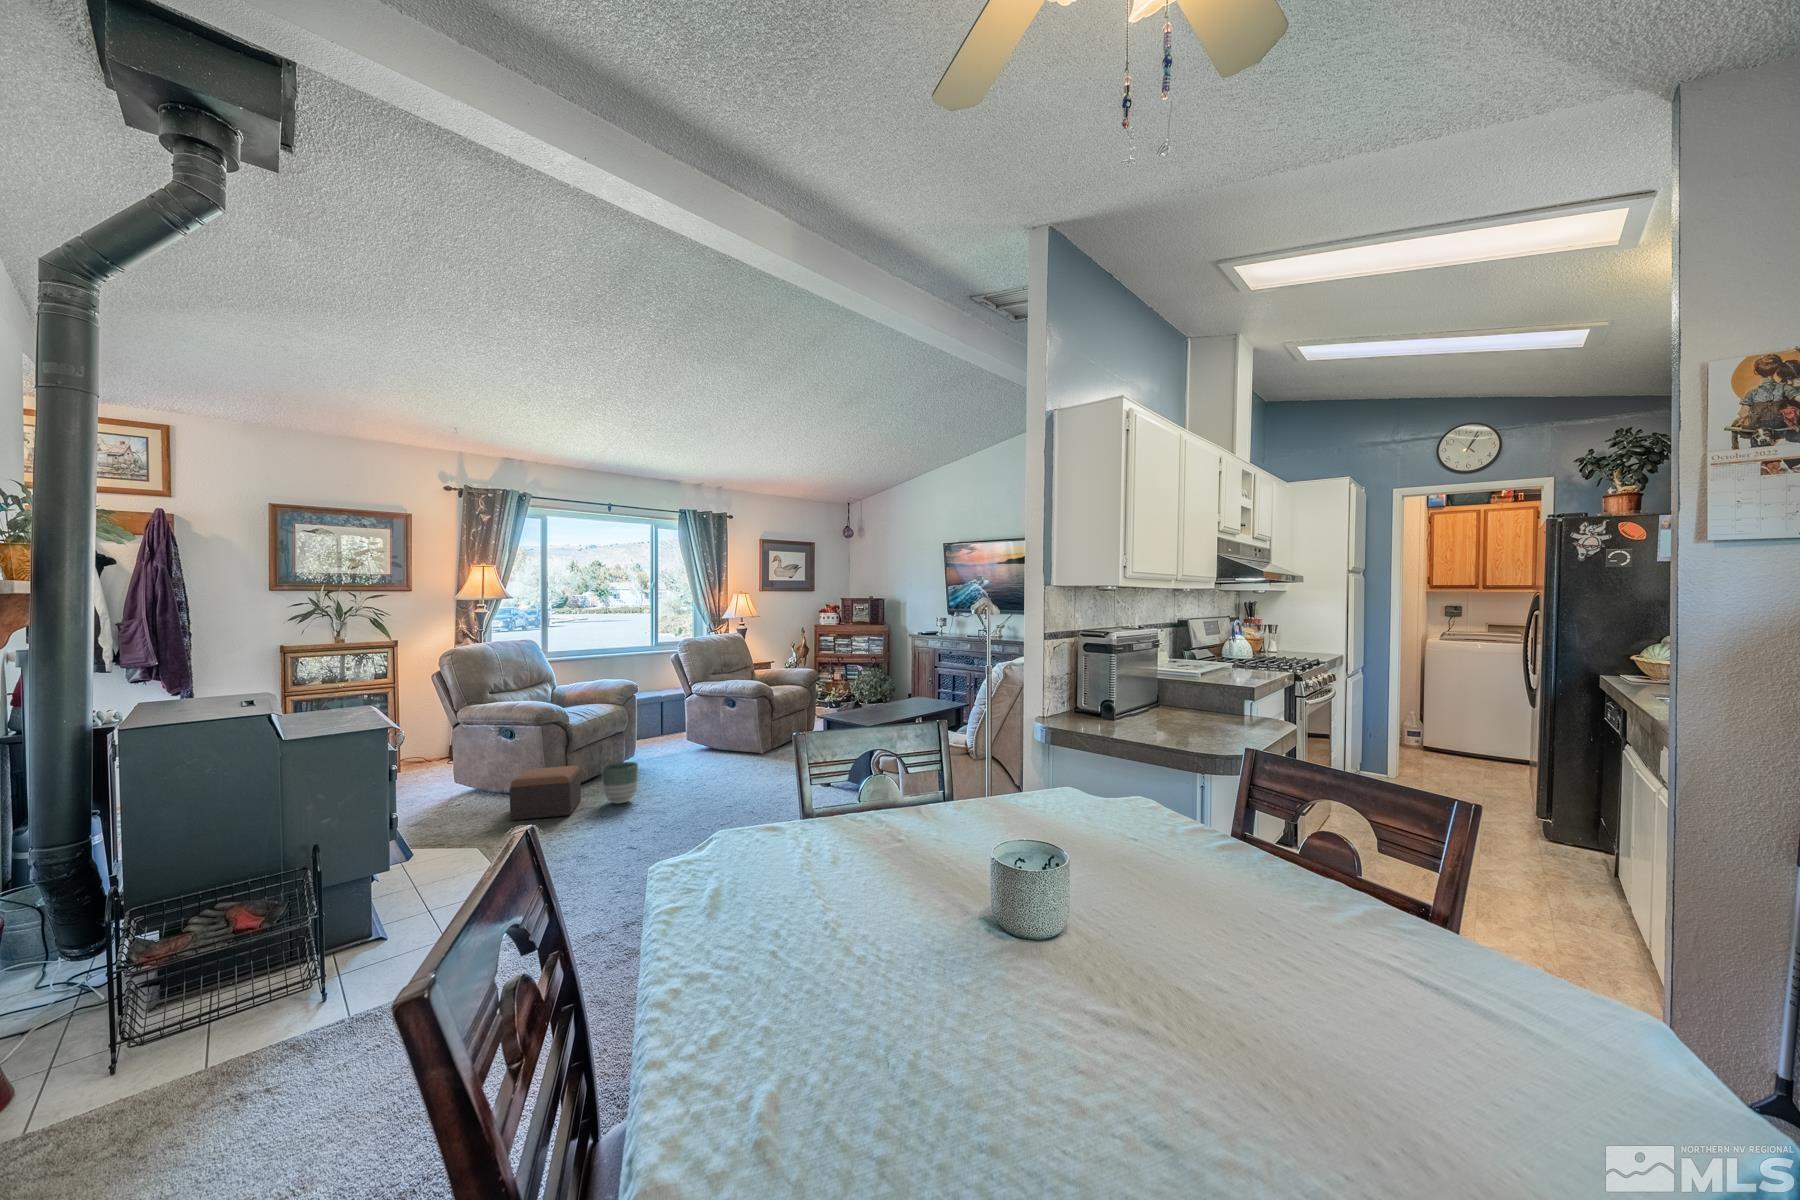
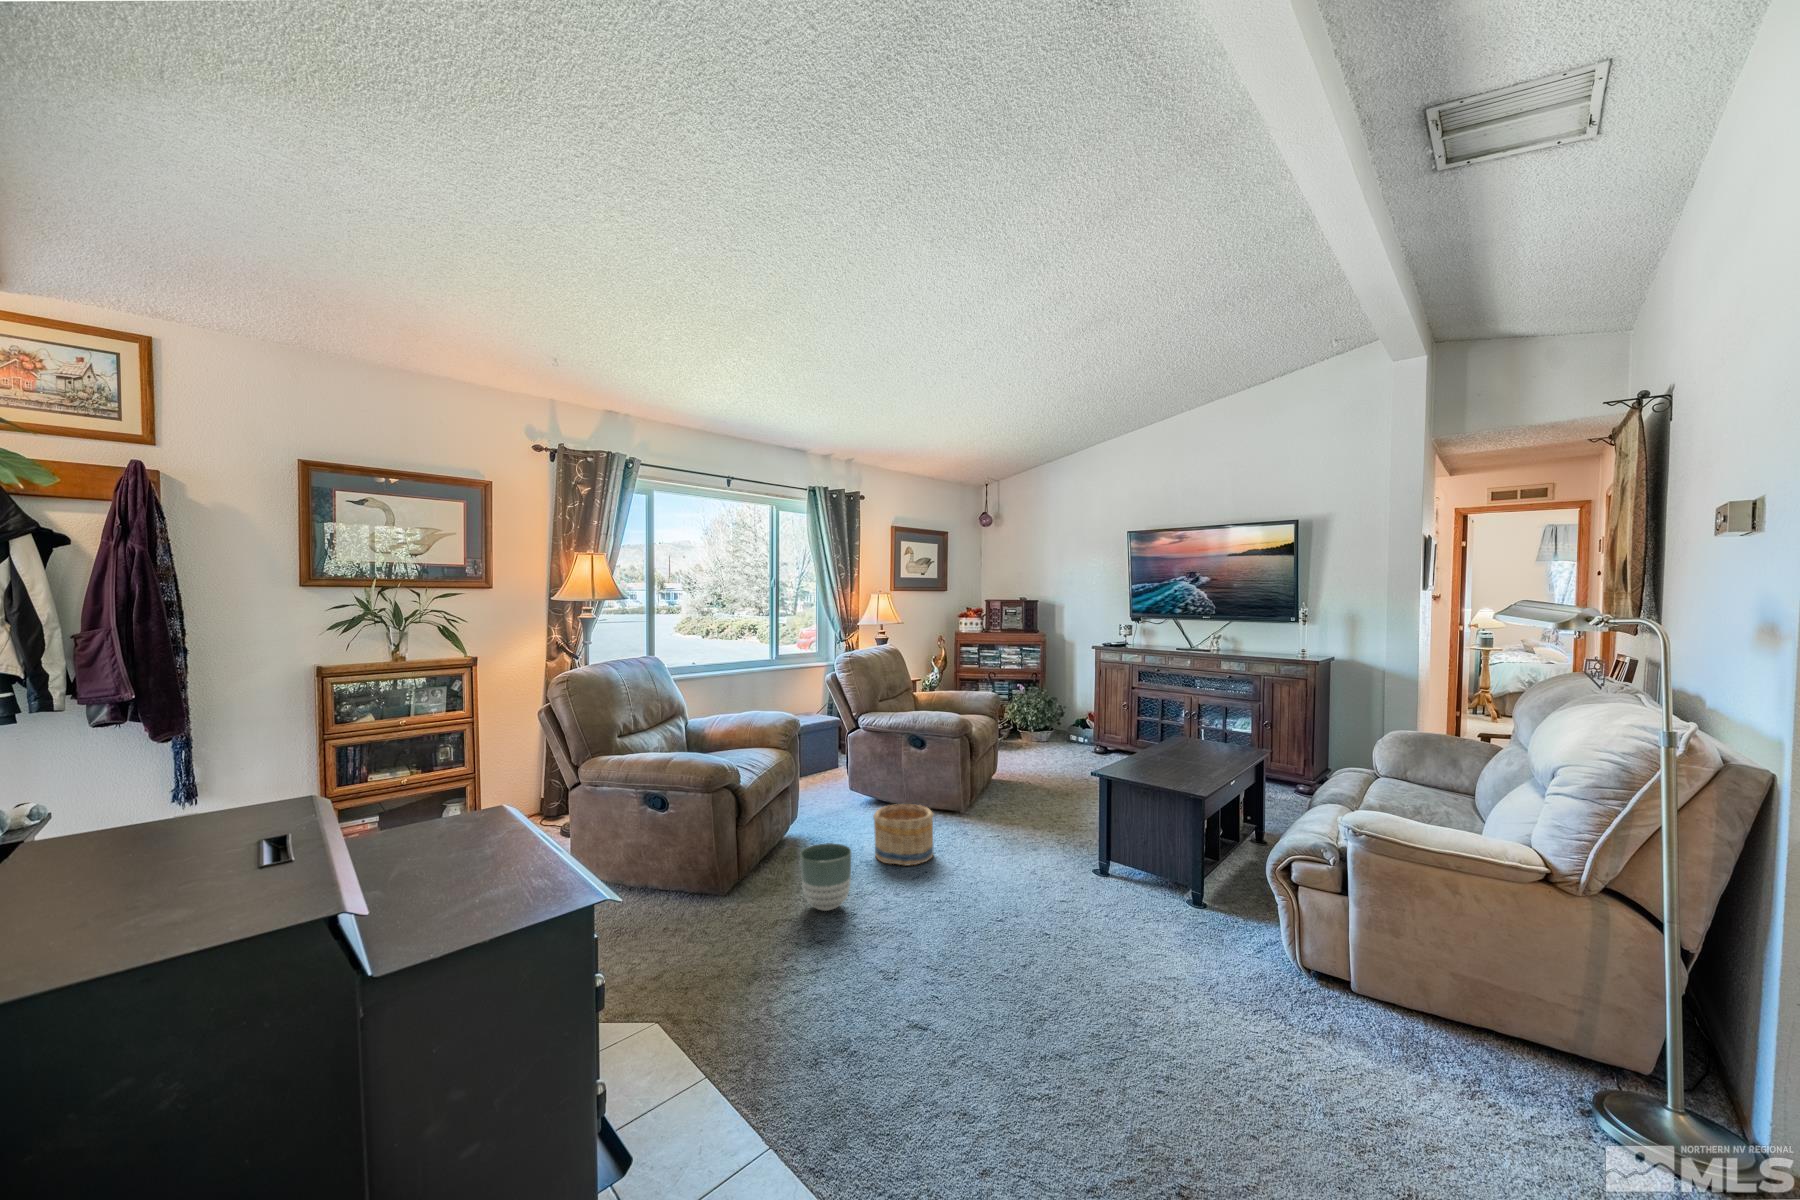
basket: none [675,743,719,783] -> present [873,804,934,866]
footstool: present [510,766,581,820] -> none [679,851,768,949]

